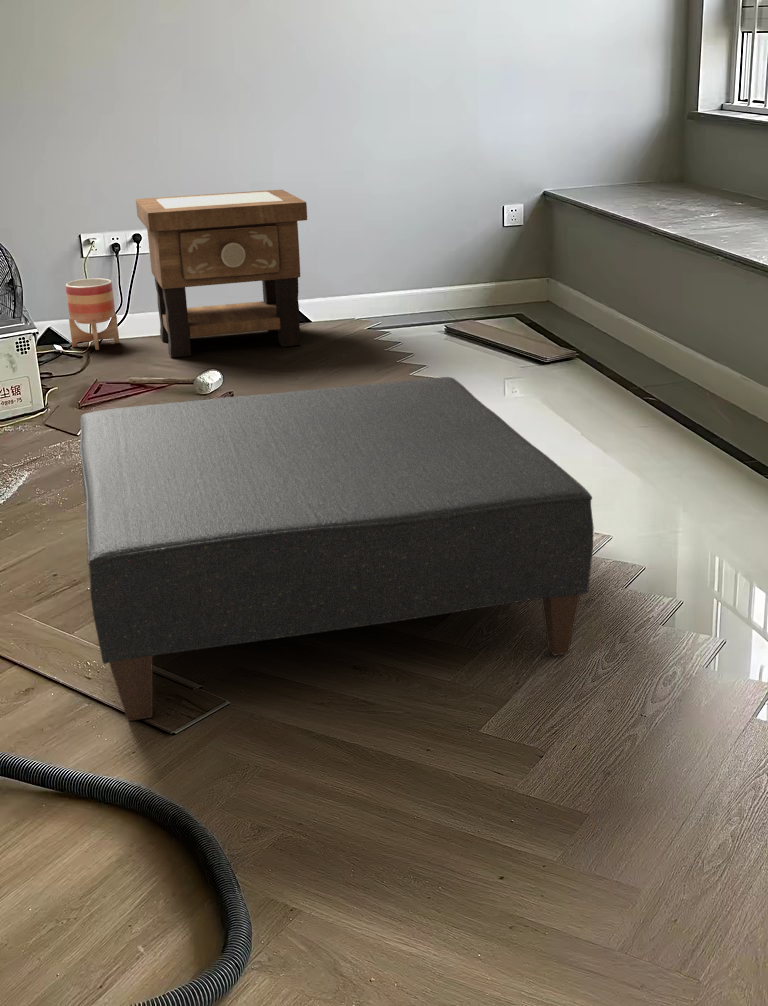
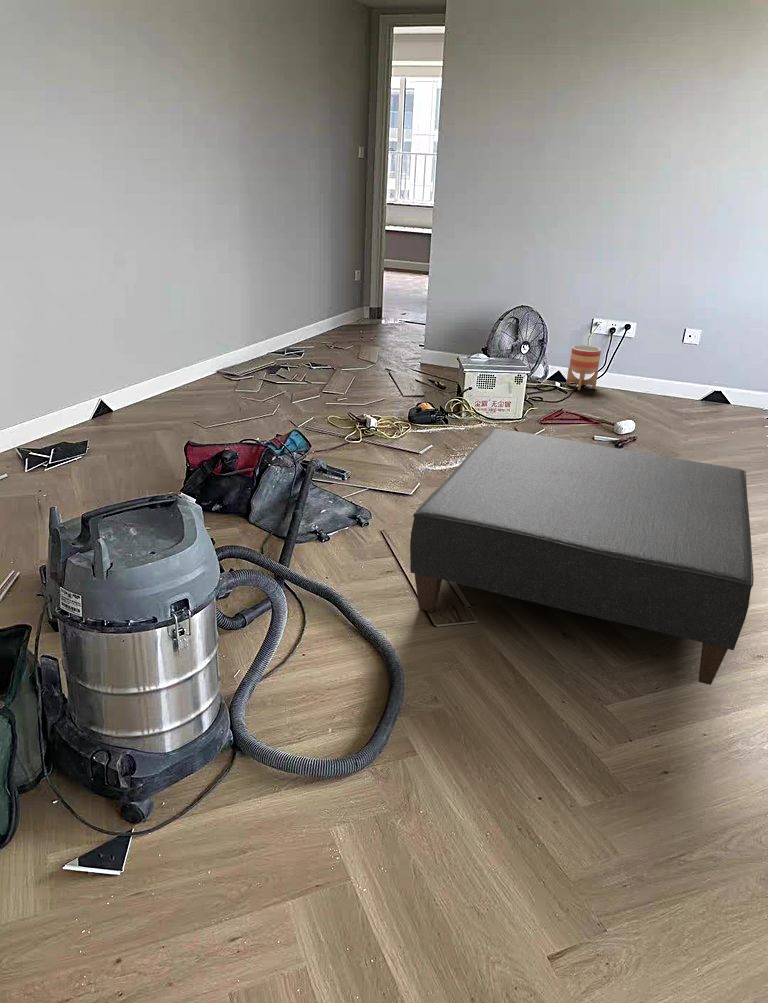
side table: present [136,190,307,358] -> none [618,302,741,418]

